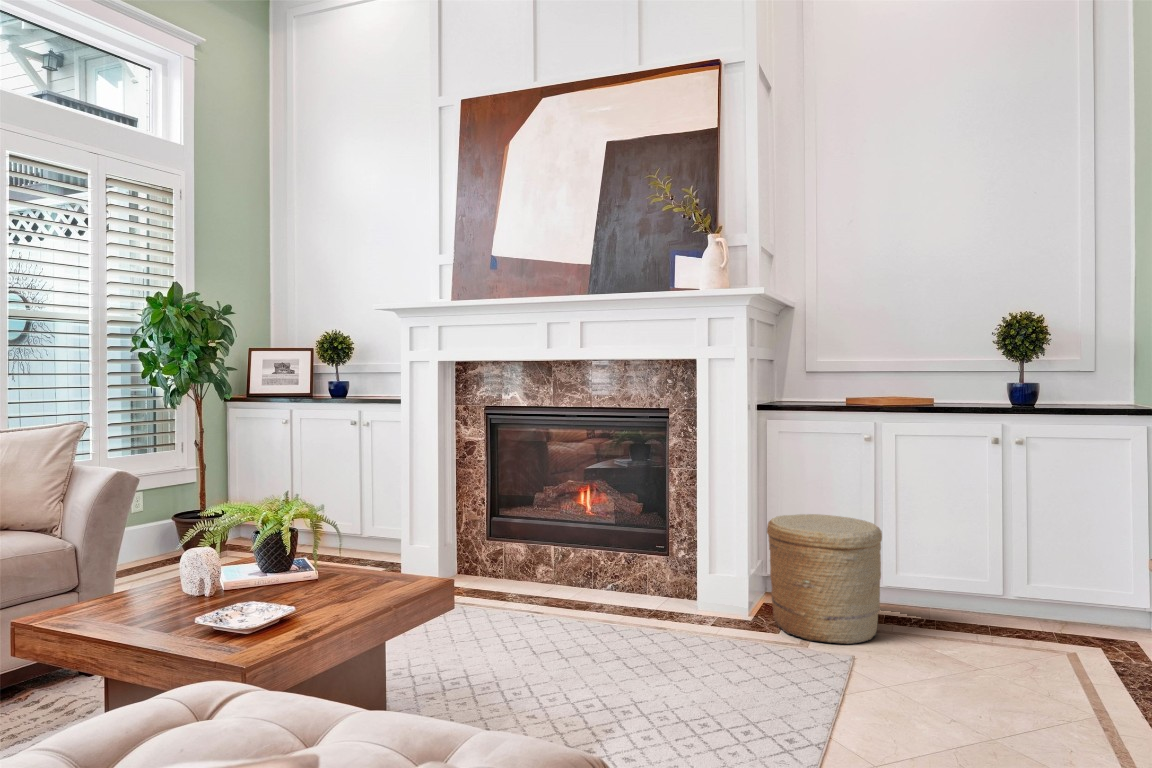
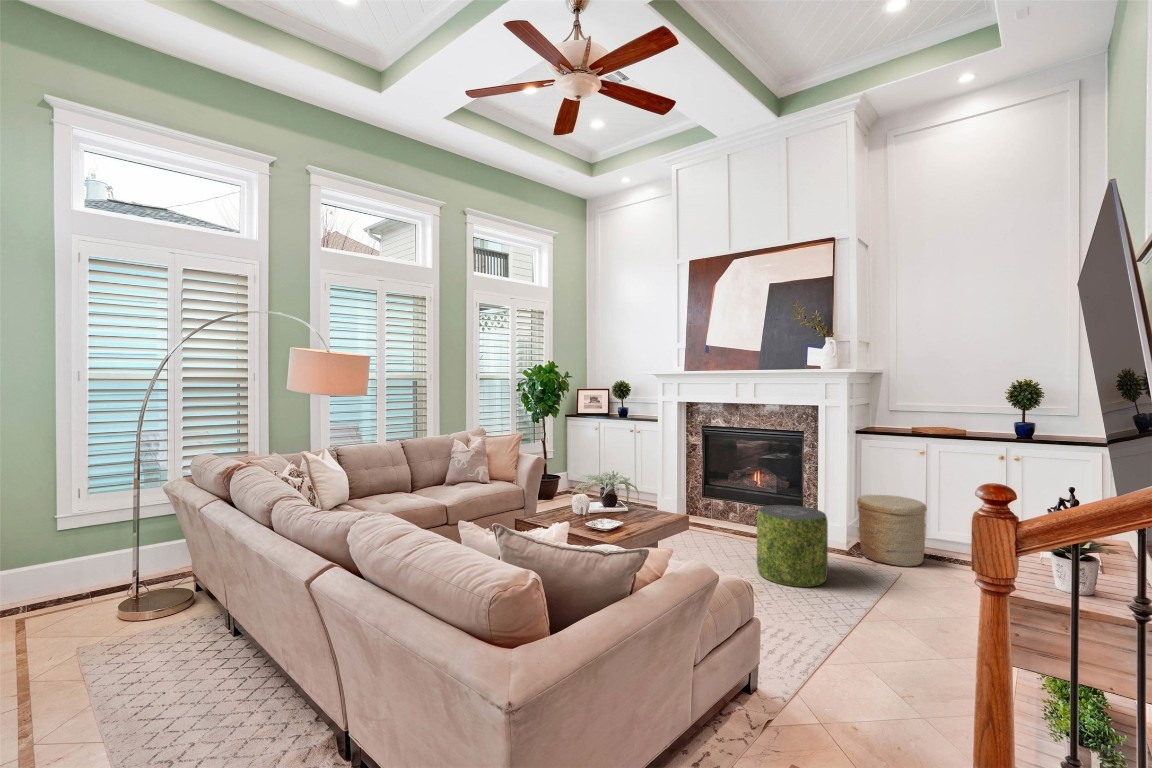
pouf: none [607,547,748,729] -> present [757,505,828,587]

